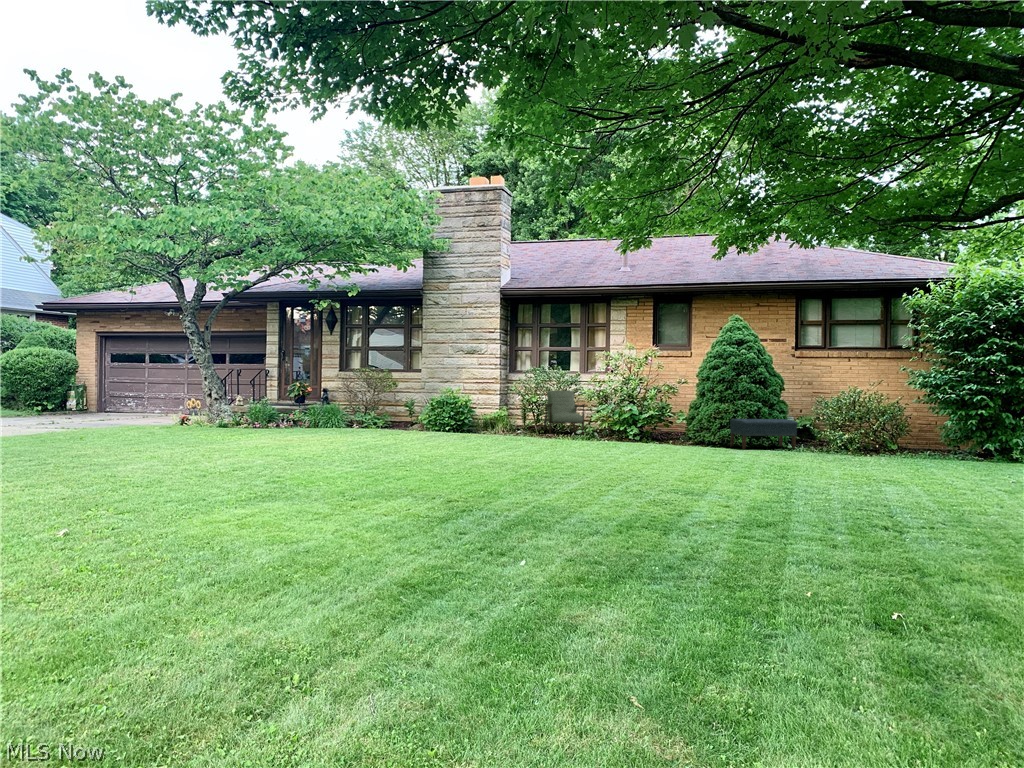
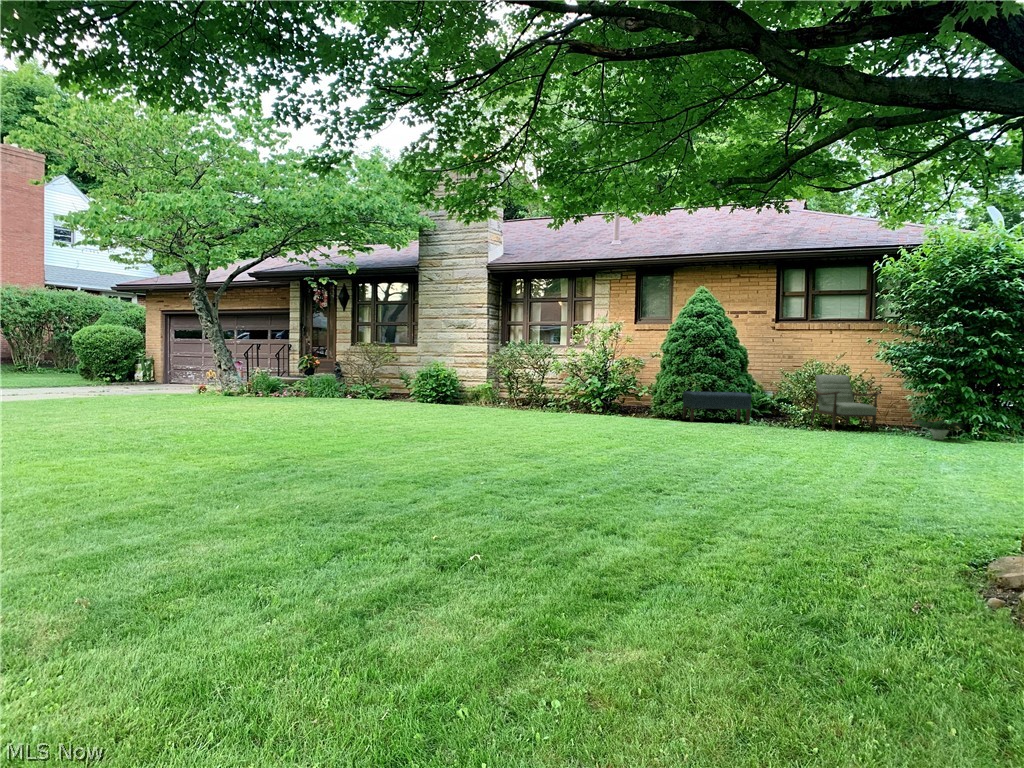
chair: present [544,391,585,434] -> present [811,375,880,430]
potted plant: none [957,443,1006,463] -> present [912,419,964,440]

